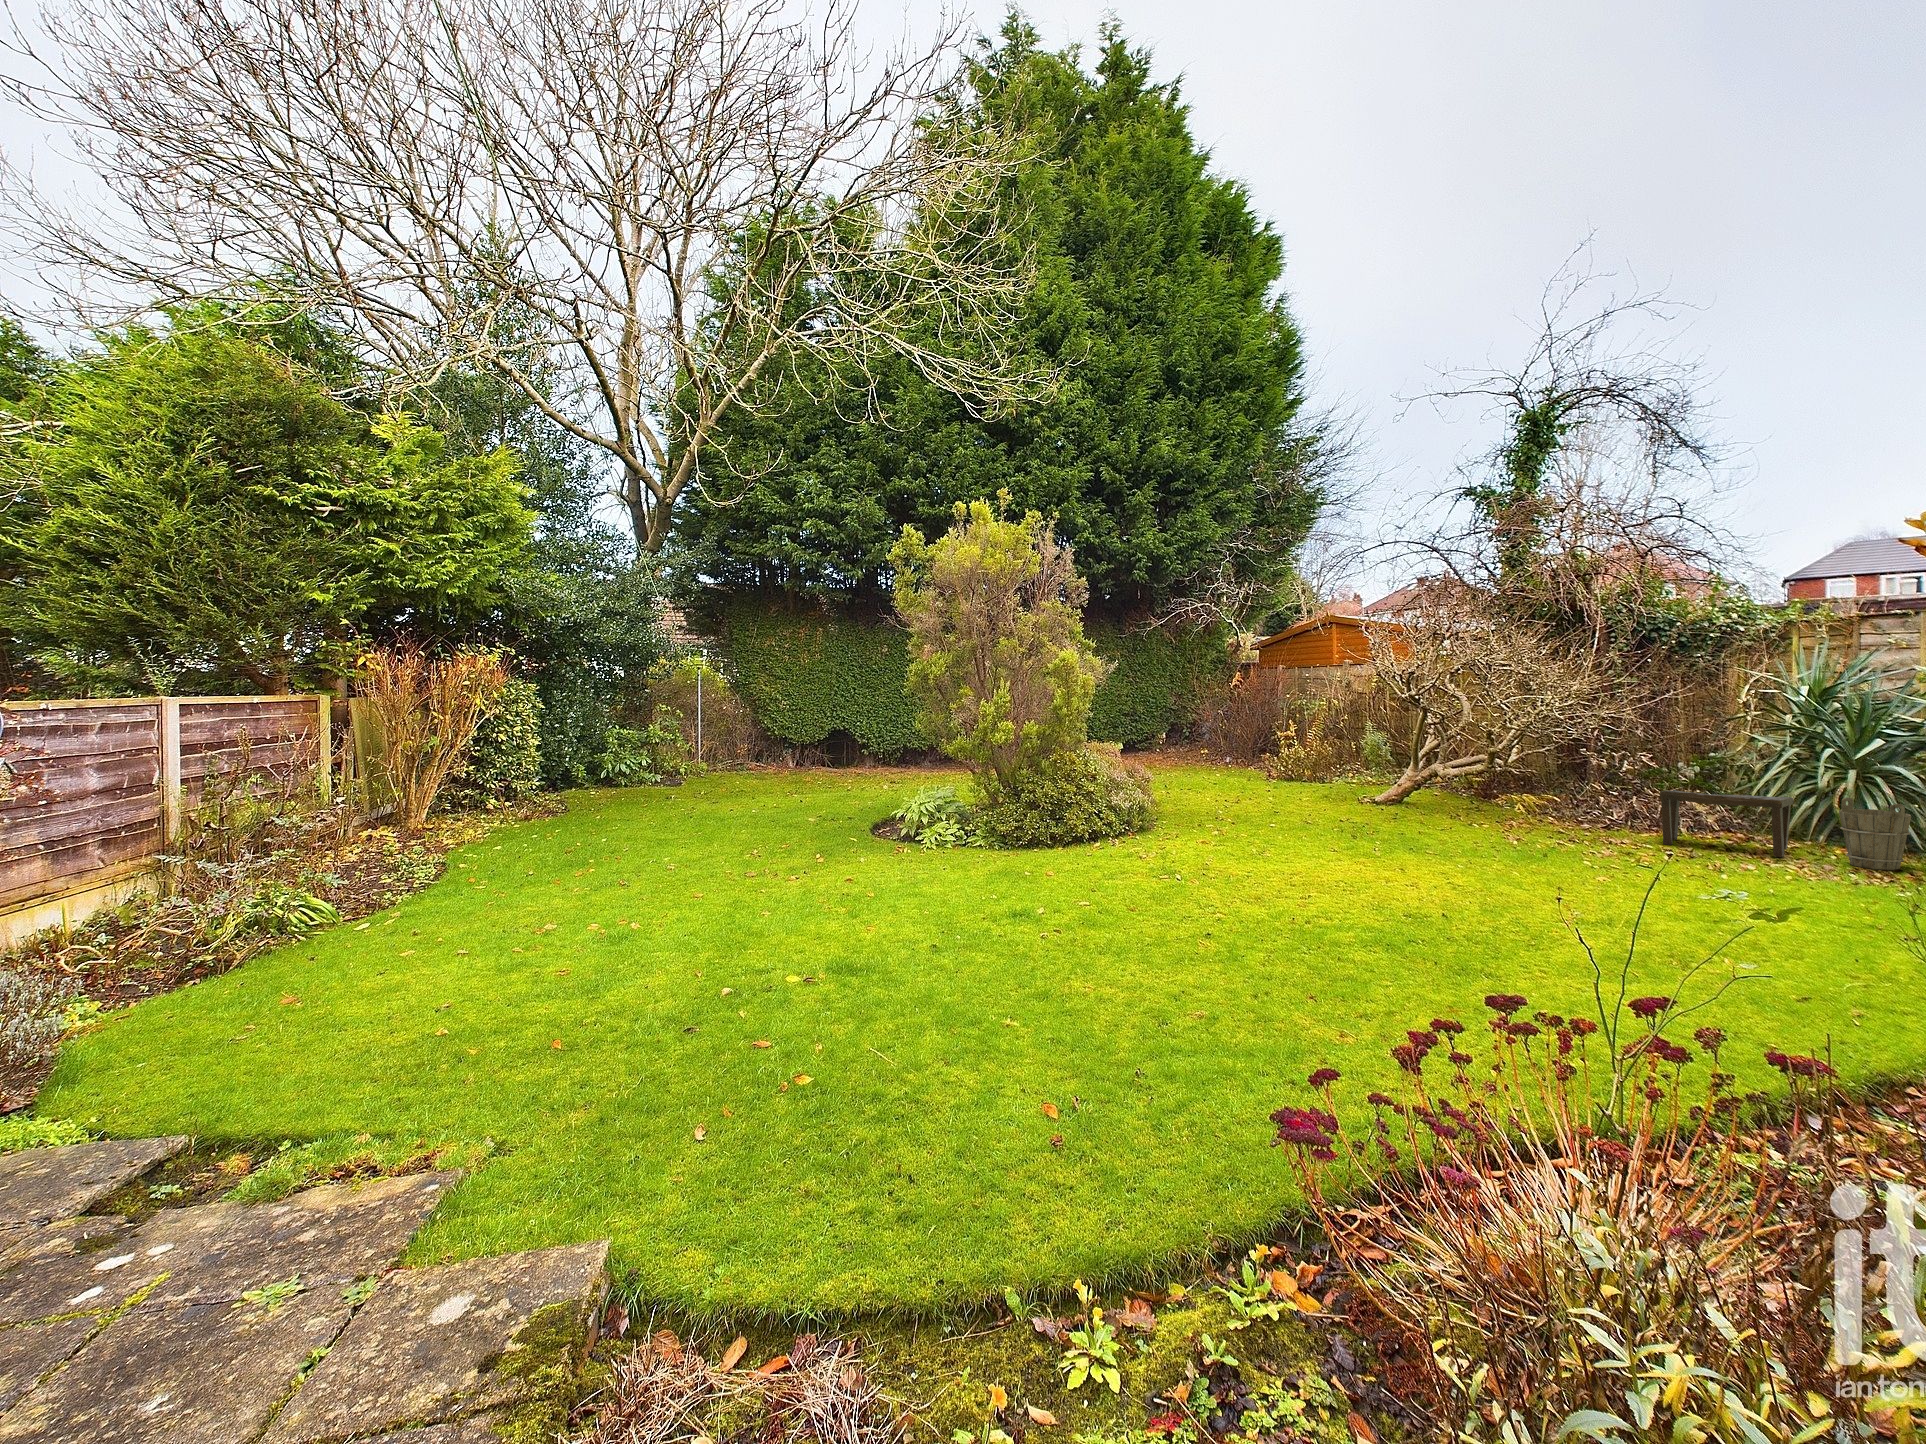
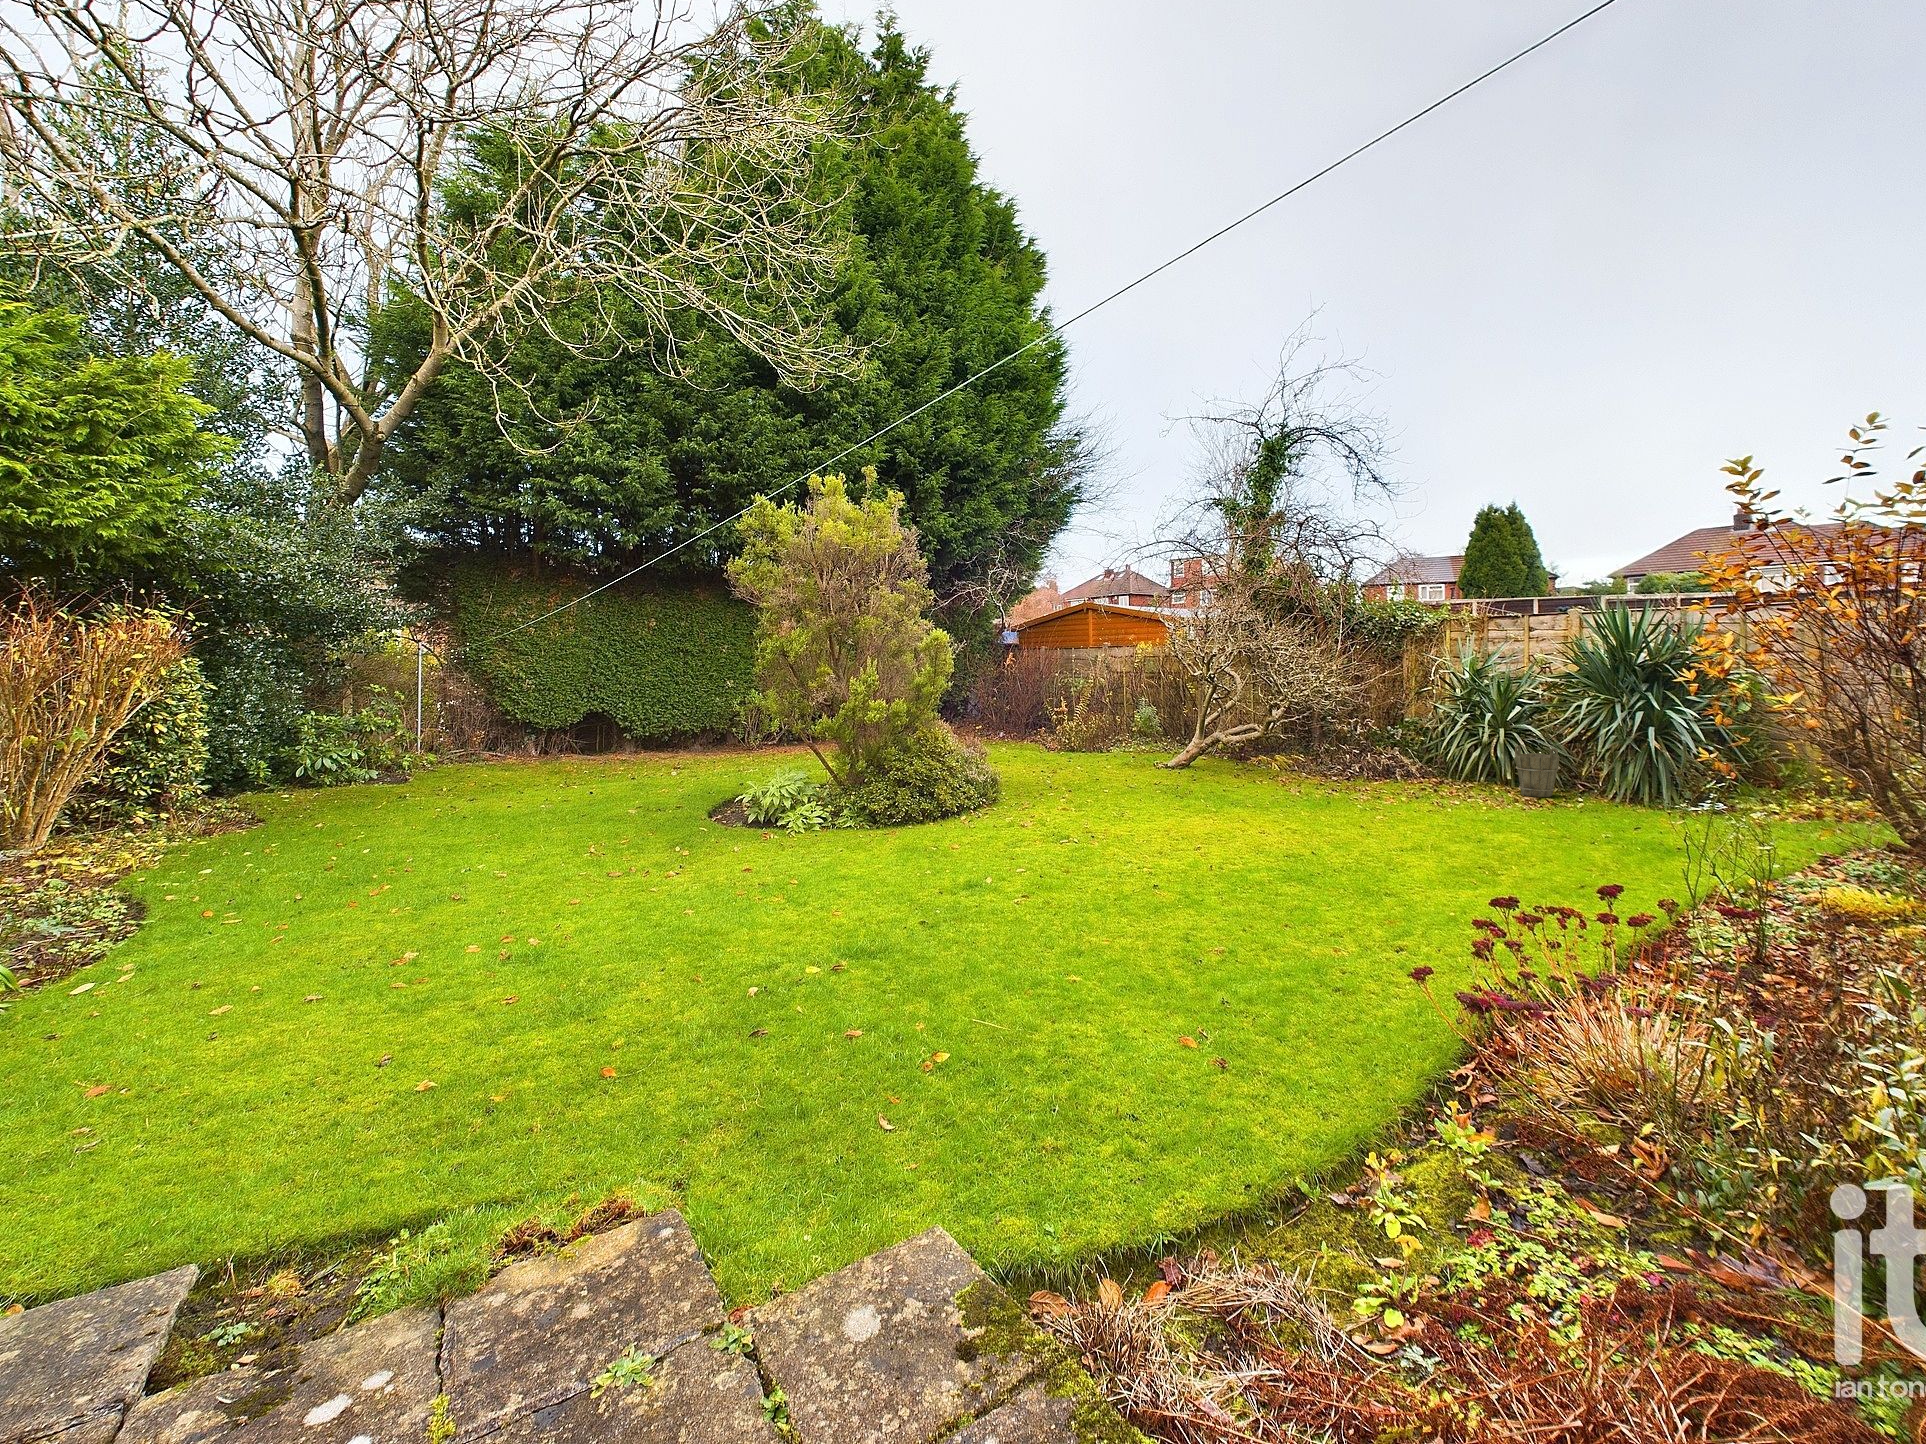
bench: present [1659,790,1794,857] -> none [1396,745,1481,792]

